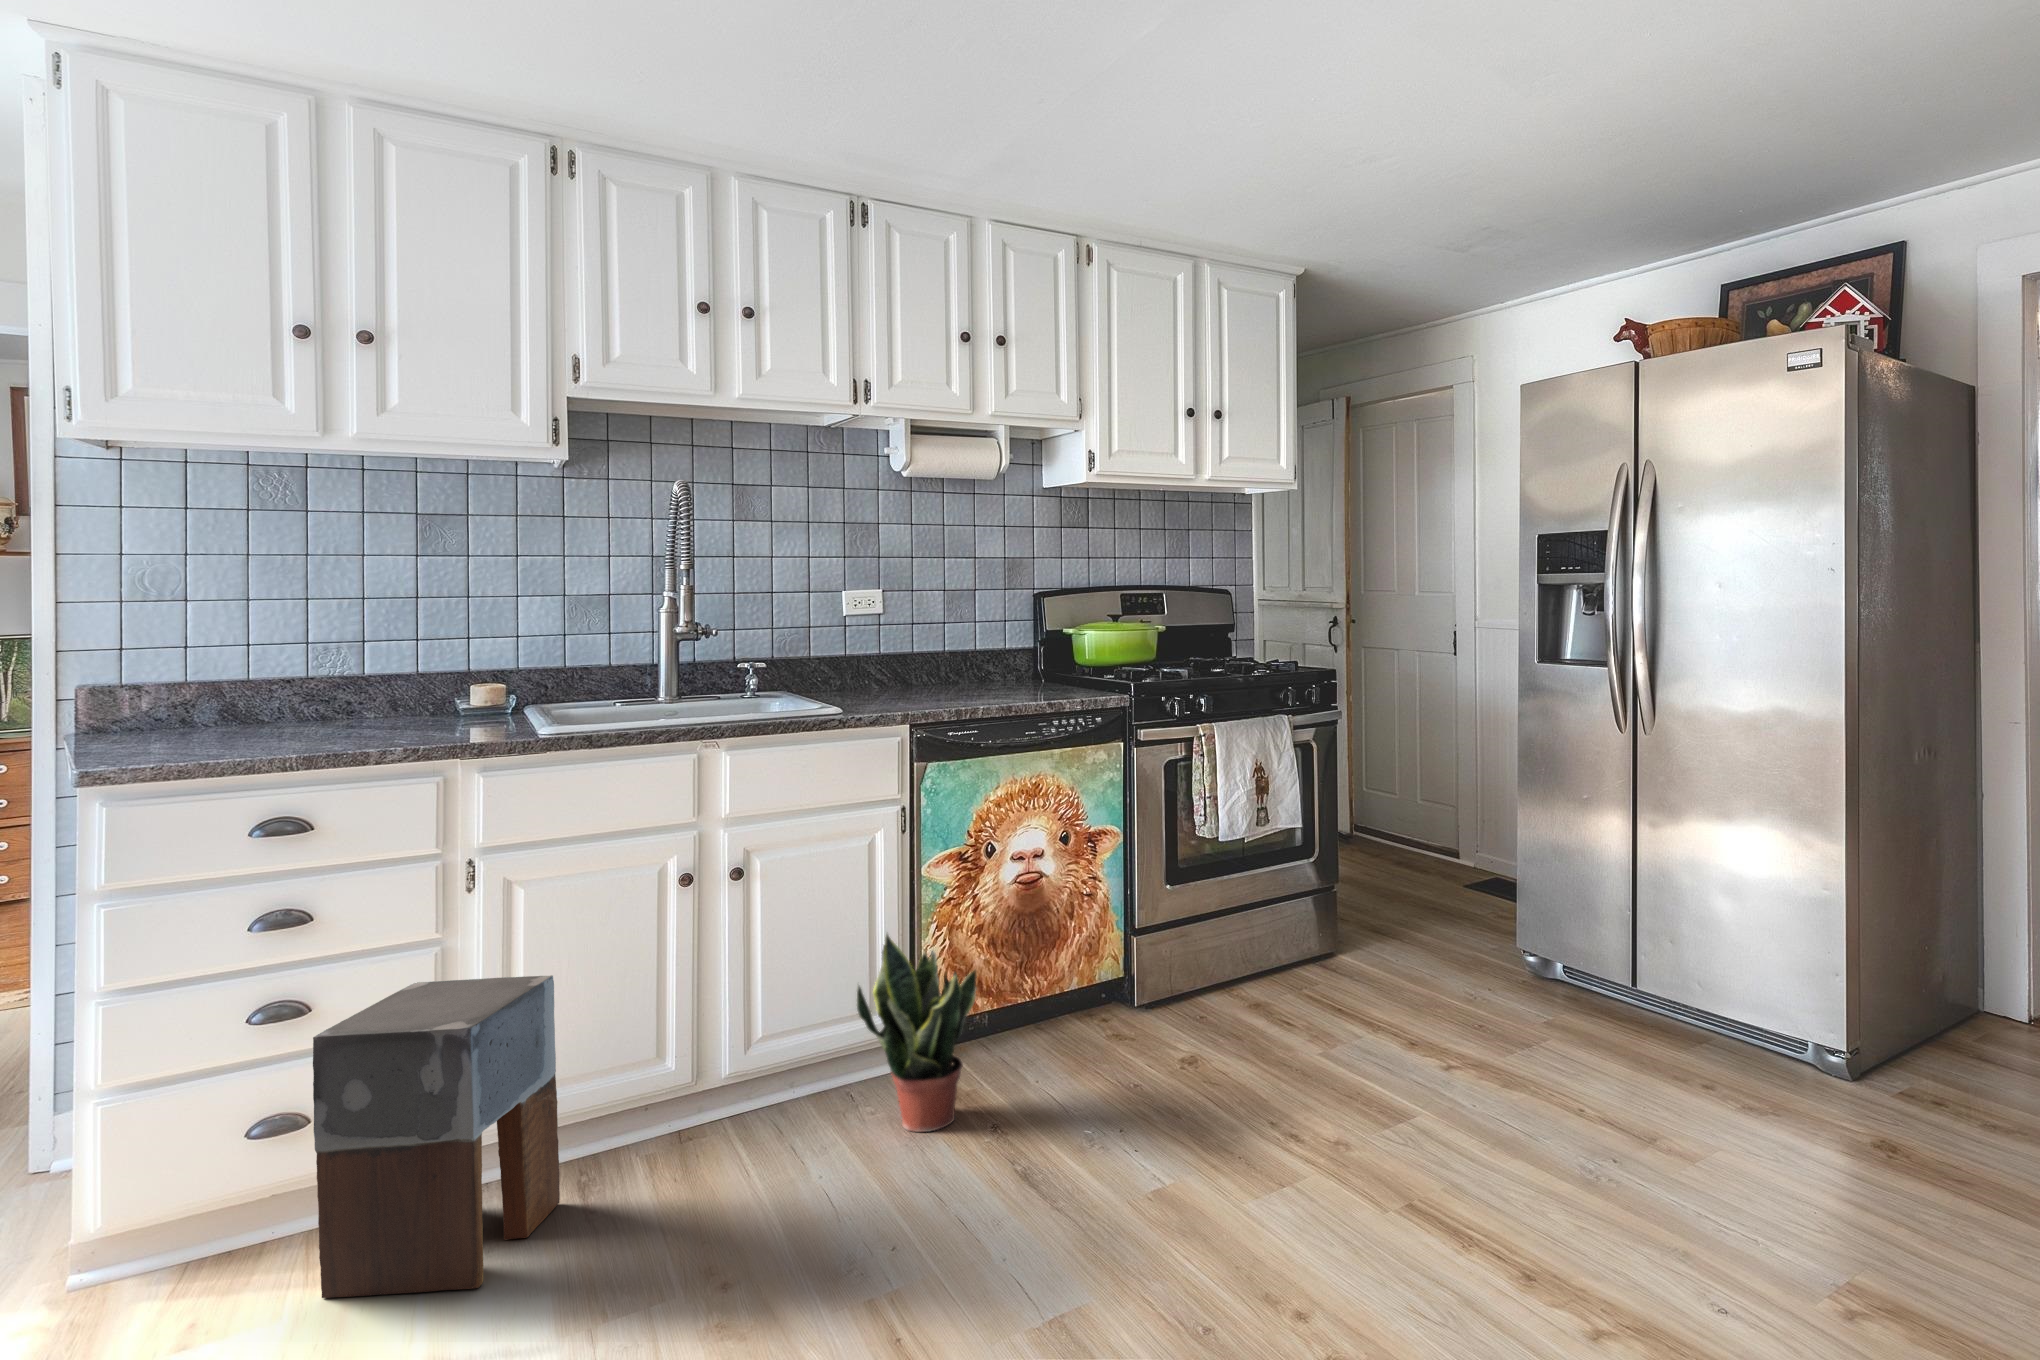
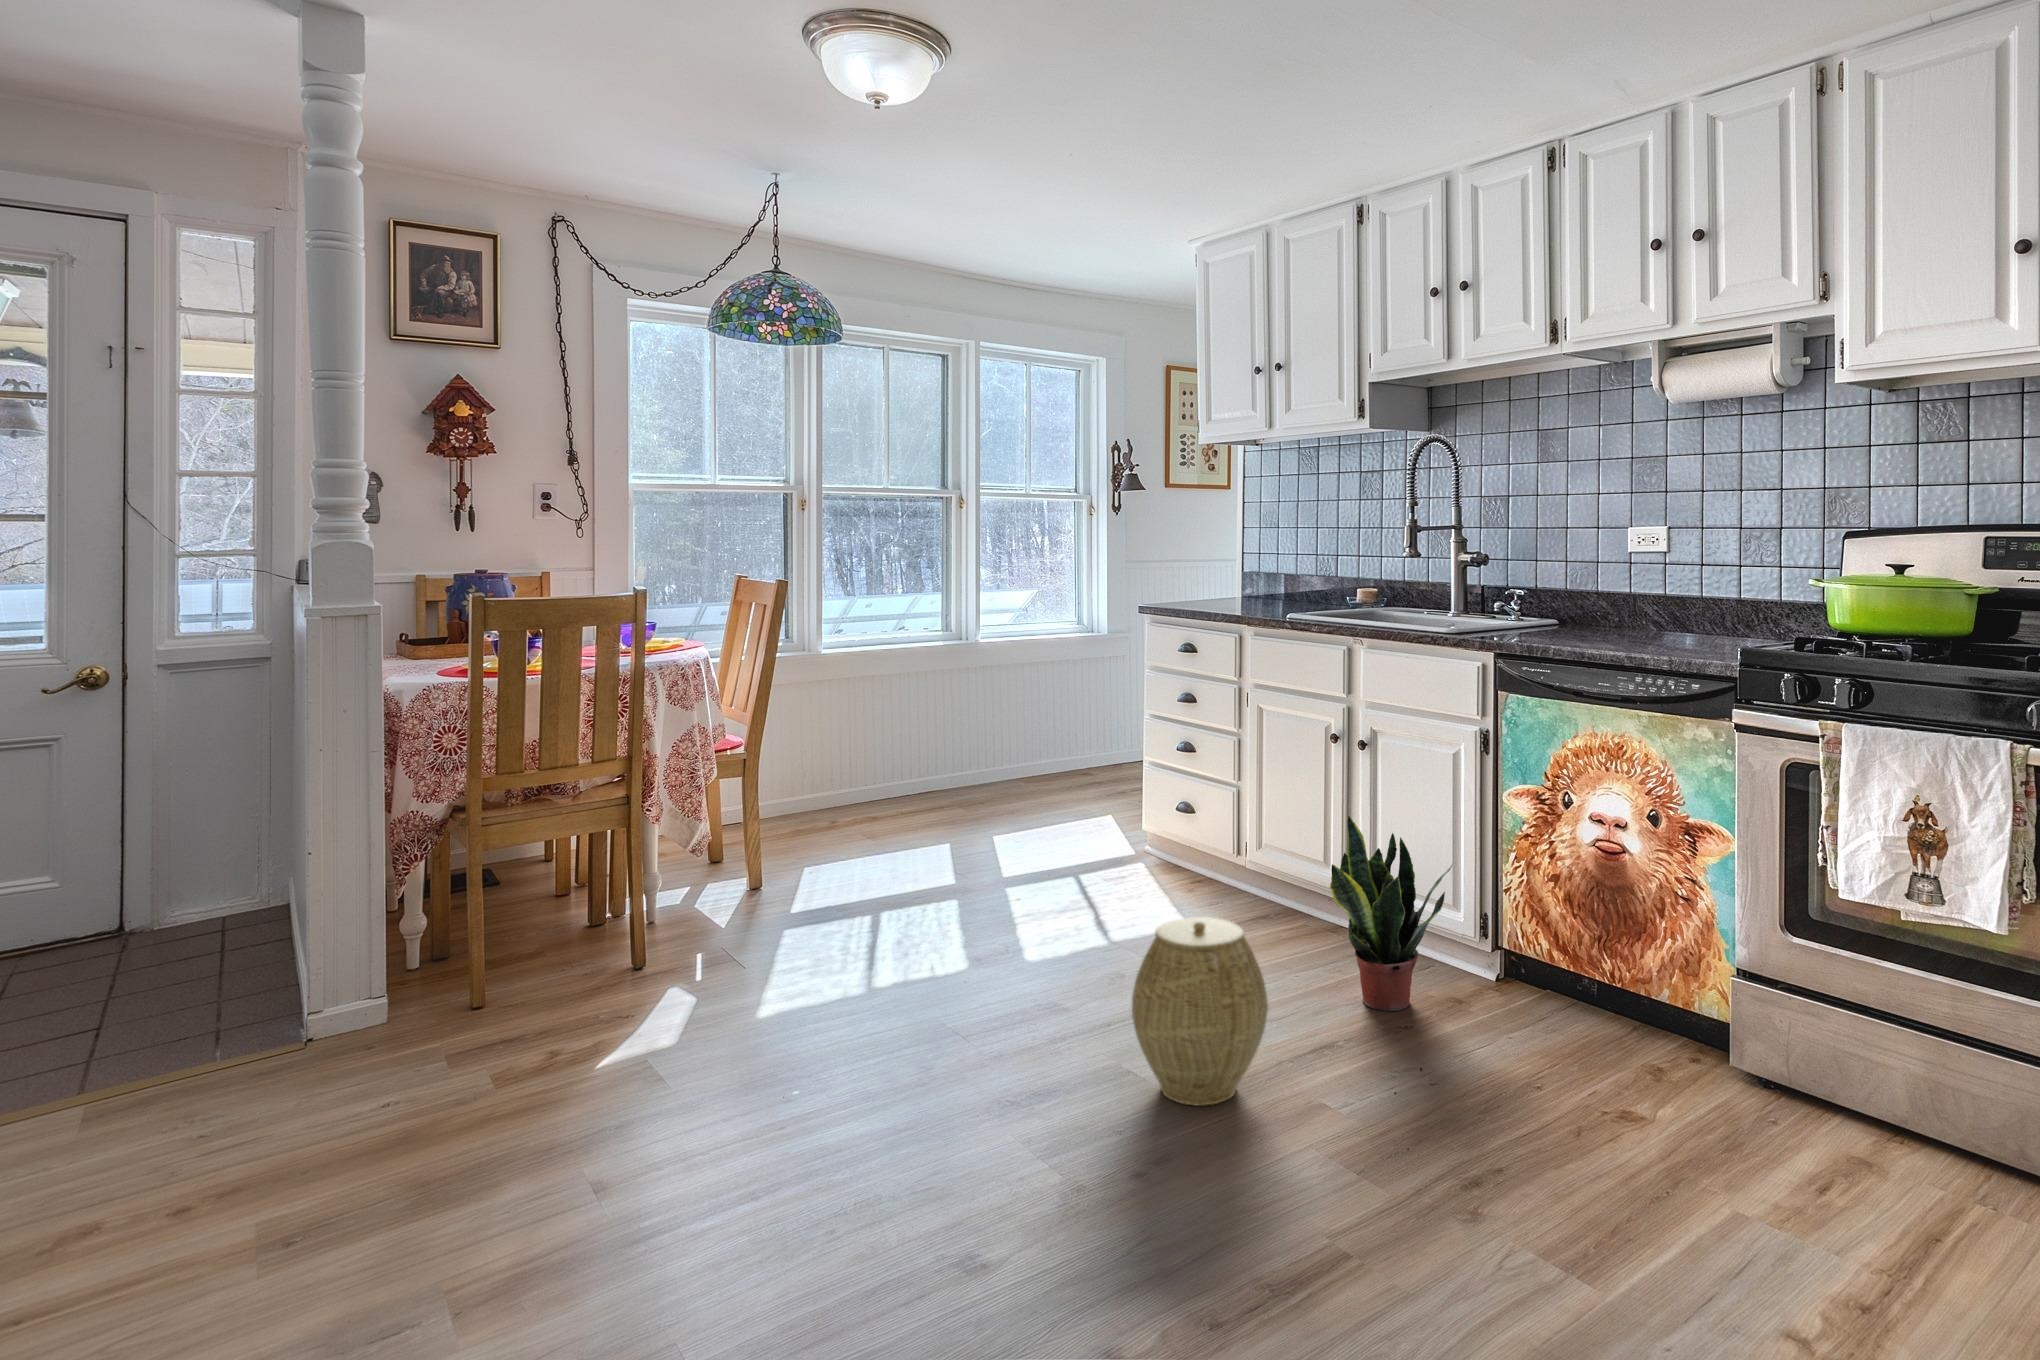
stool: present [313,975,560,1298] -> none [1117,752,1225,921]
woven basket: none [1008,1037,1162,1259] -> present [1132,917,1268,1106]

